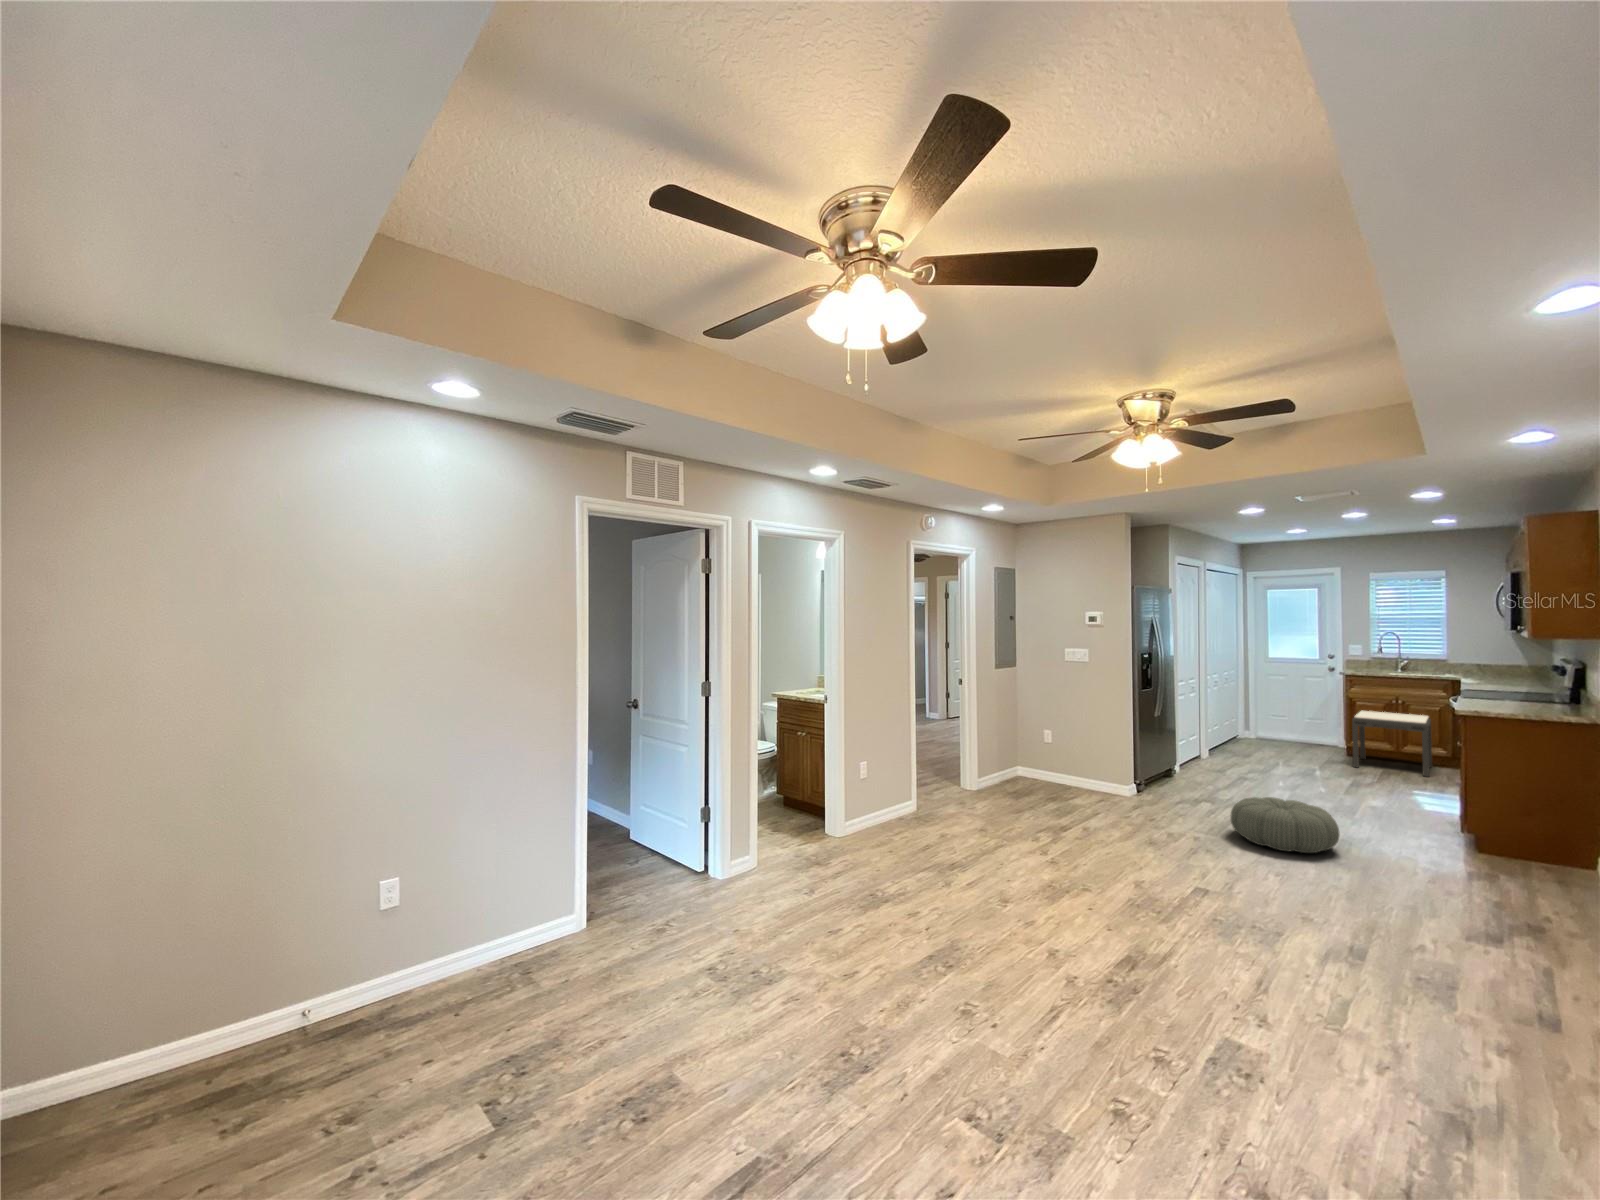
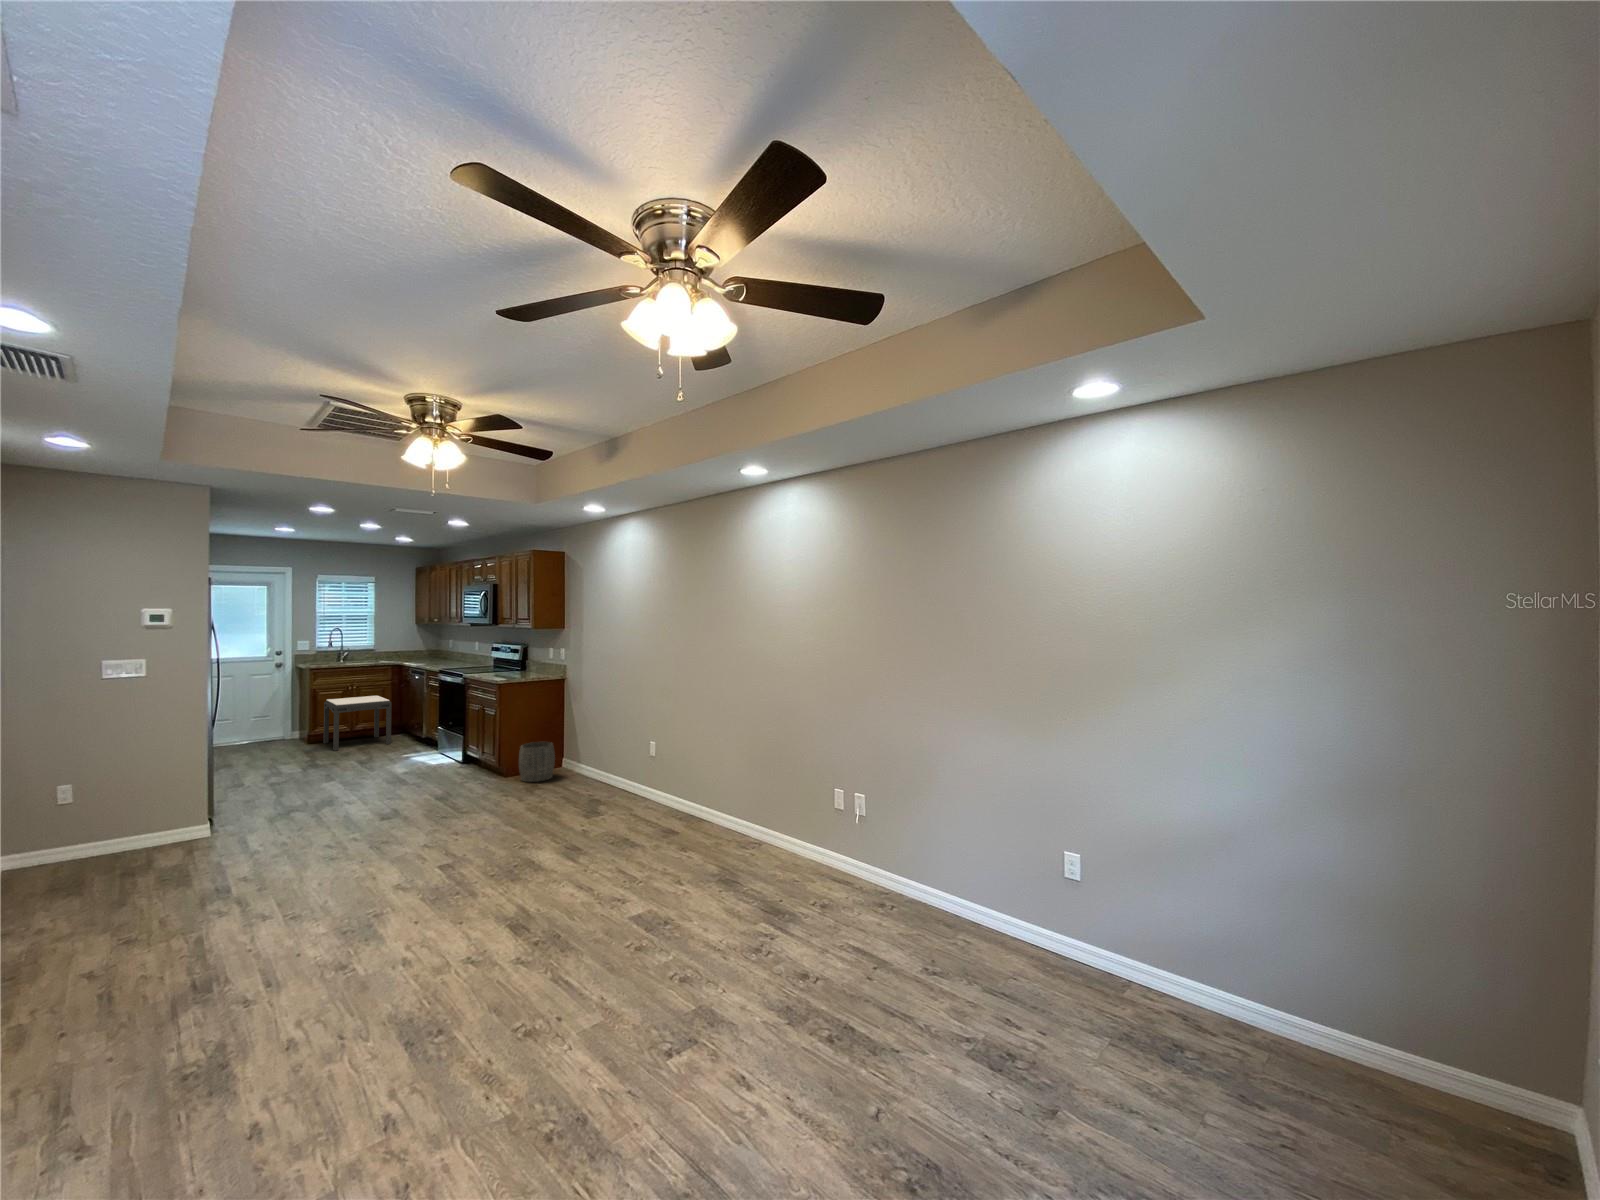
pouf: present [1230,797,1340,853] -> none [370,775,459,823]
woven basket: none [1491,813,1570,882] -> present [519,742,555,782]

